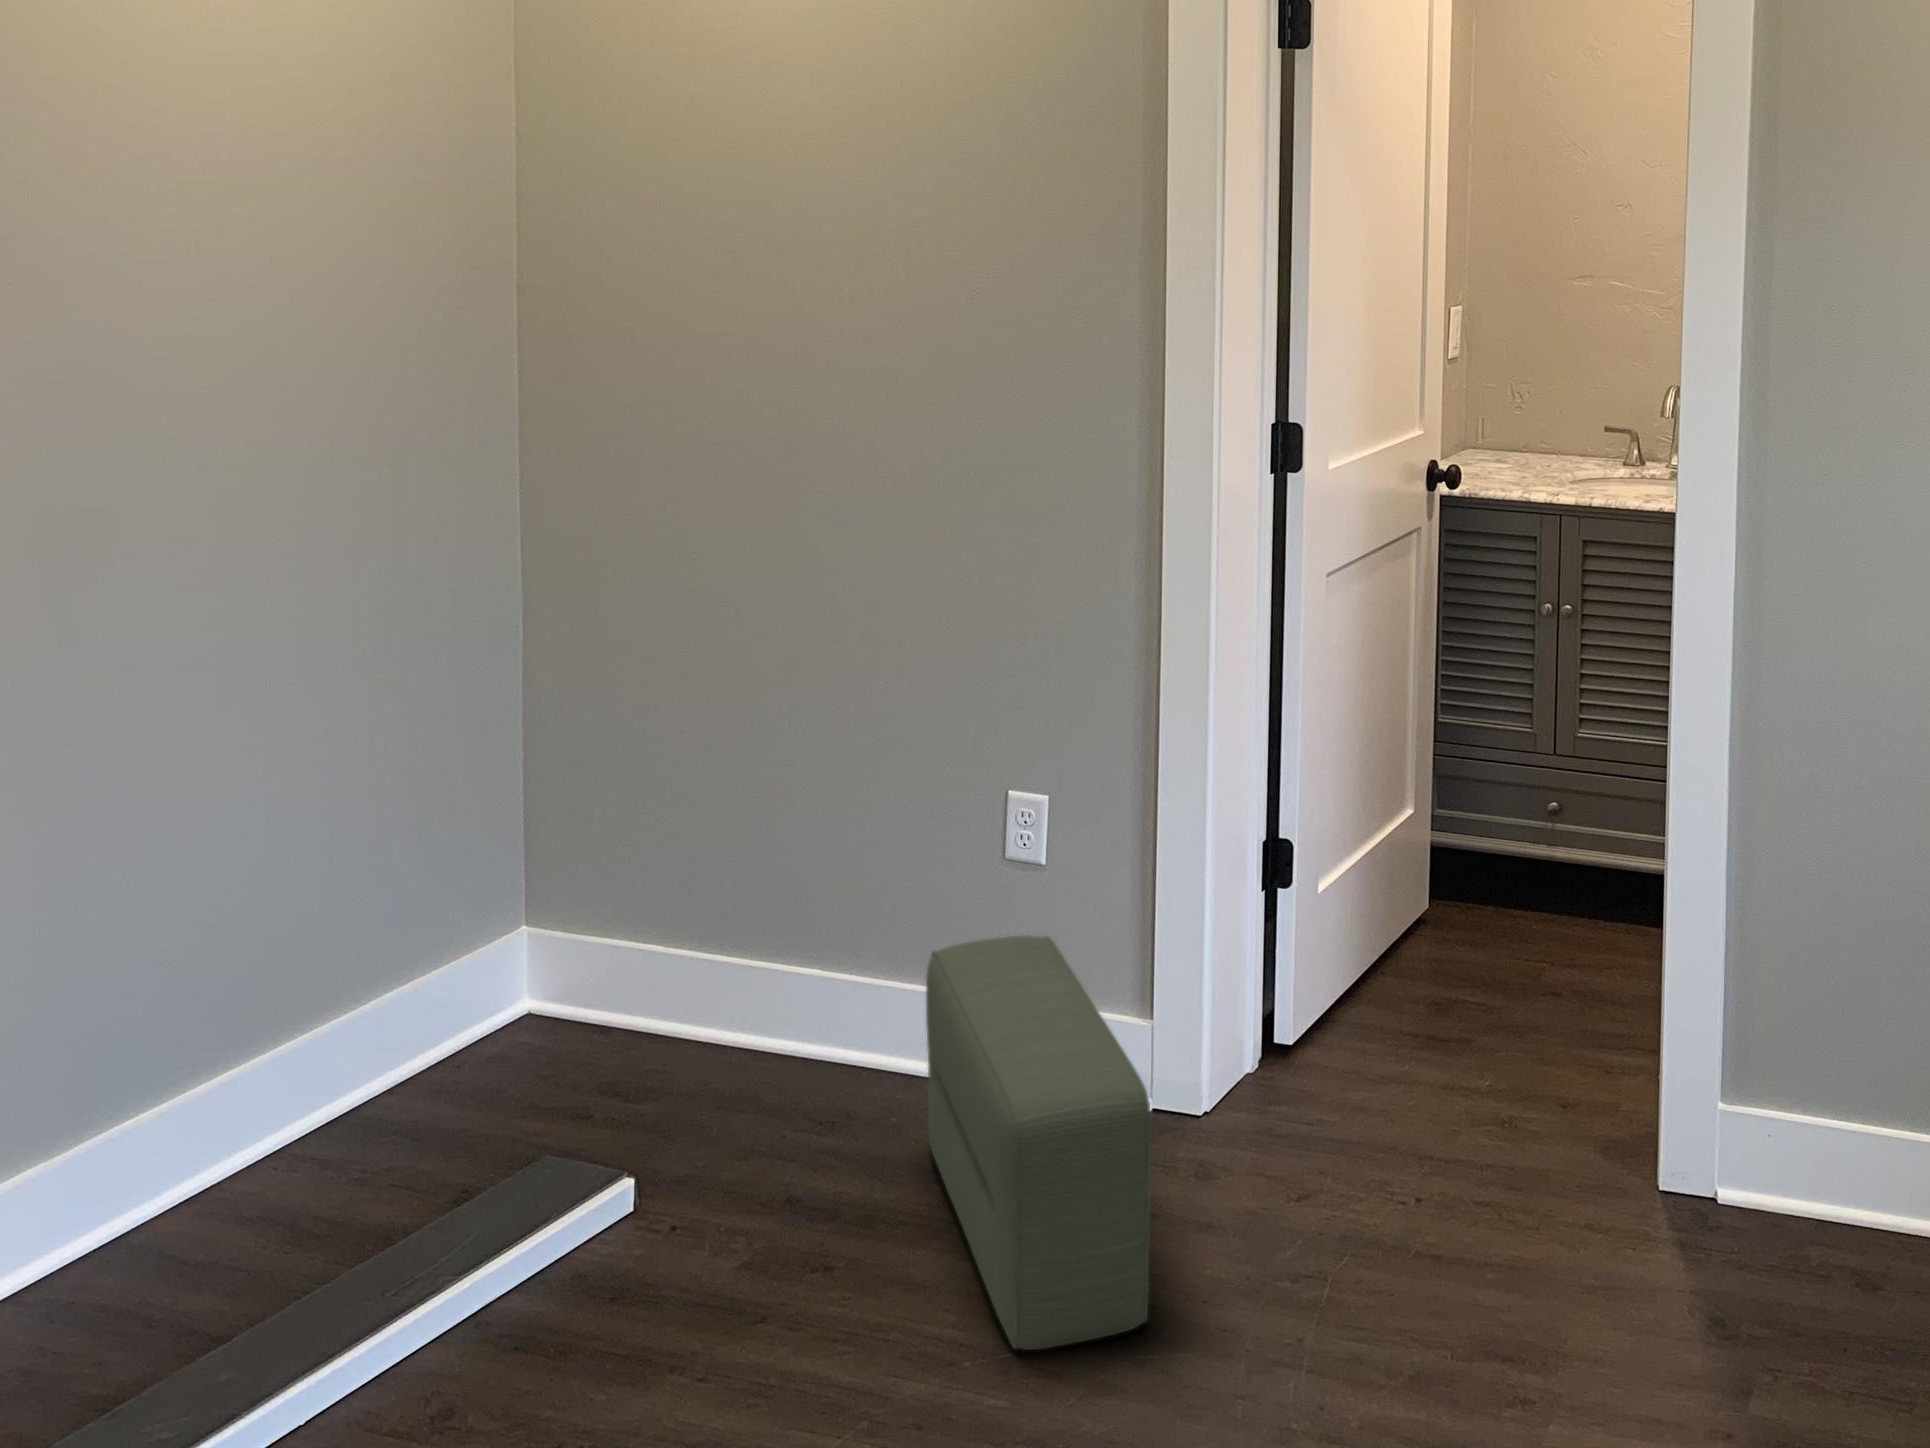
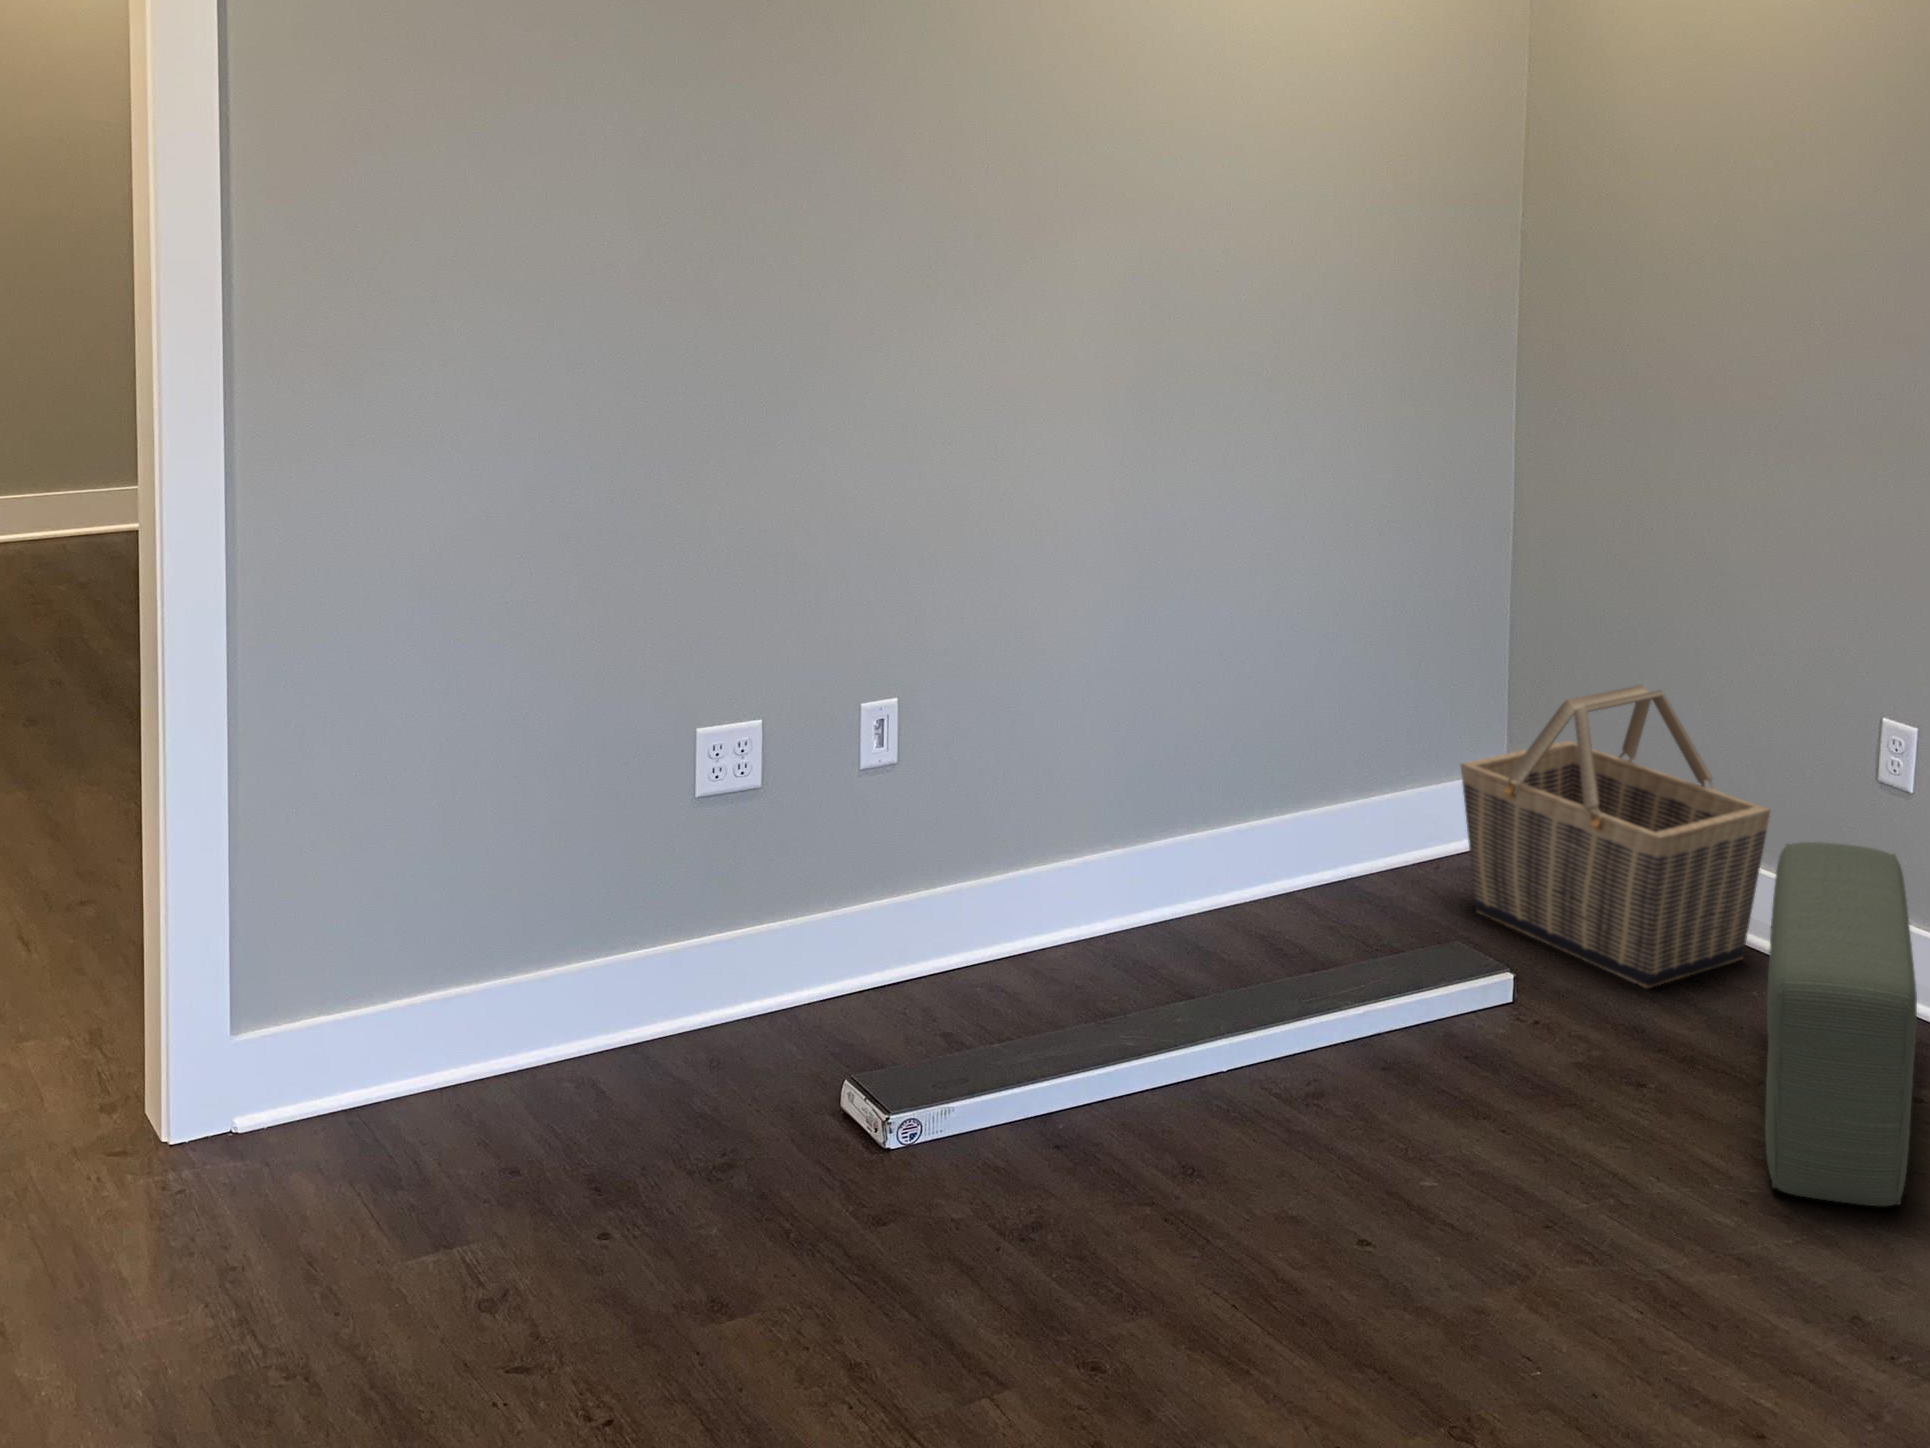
basket: none [501,800,886,1148] -> present [1461,685,1770,988]

